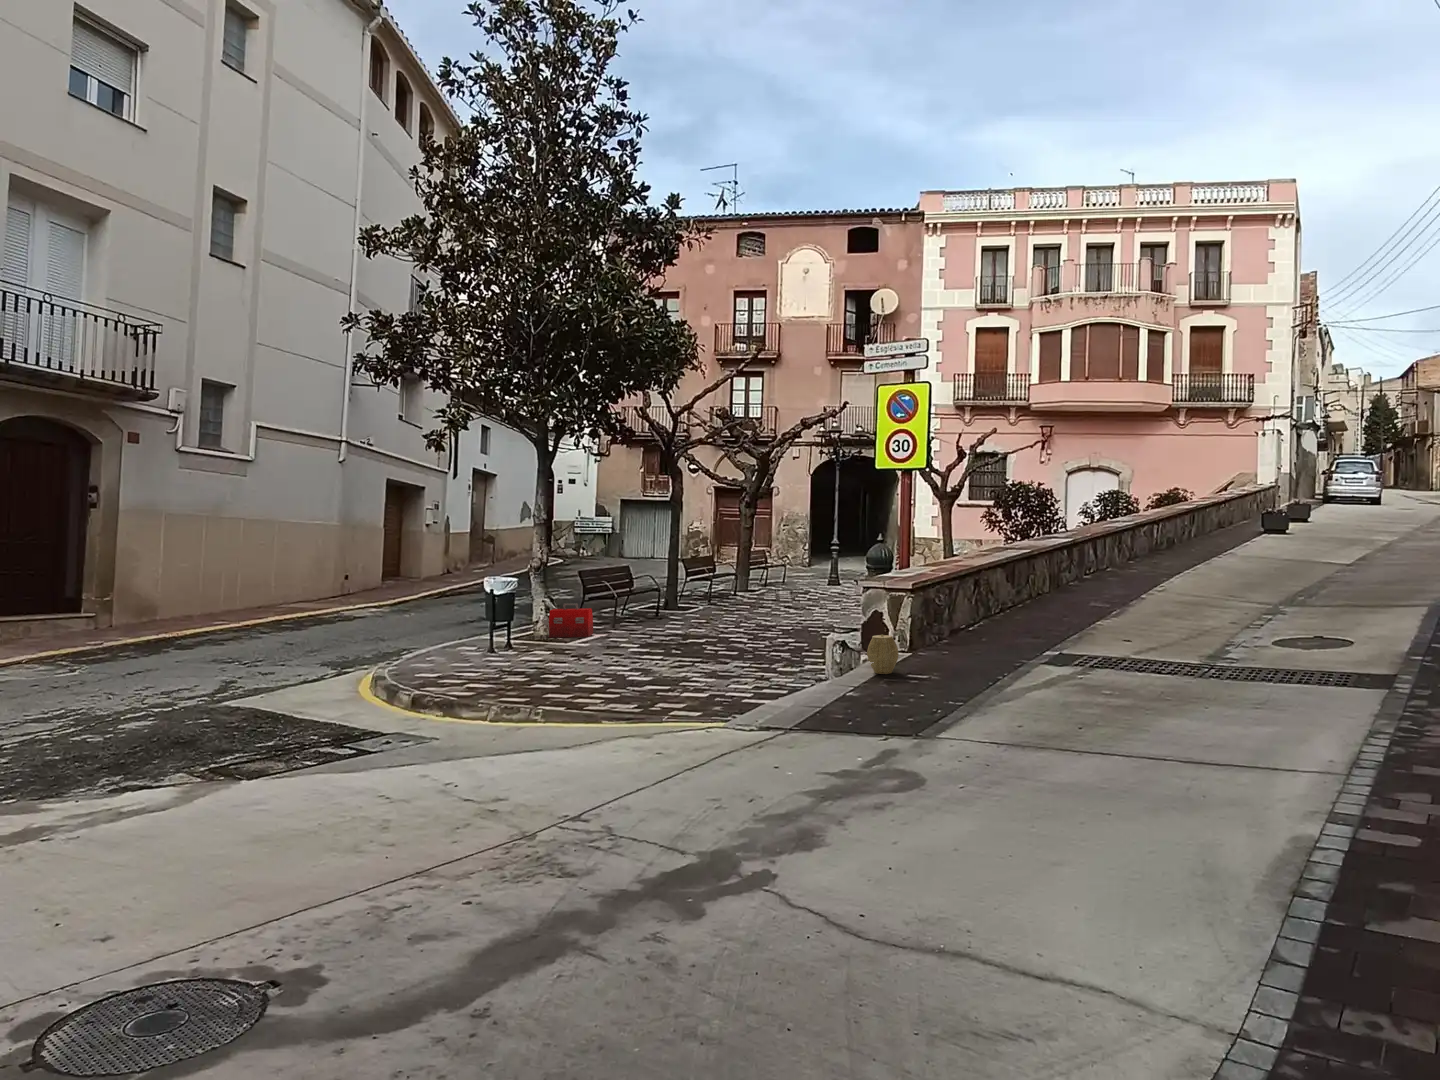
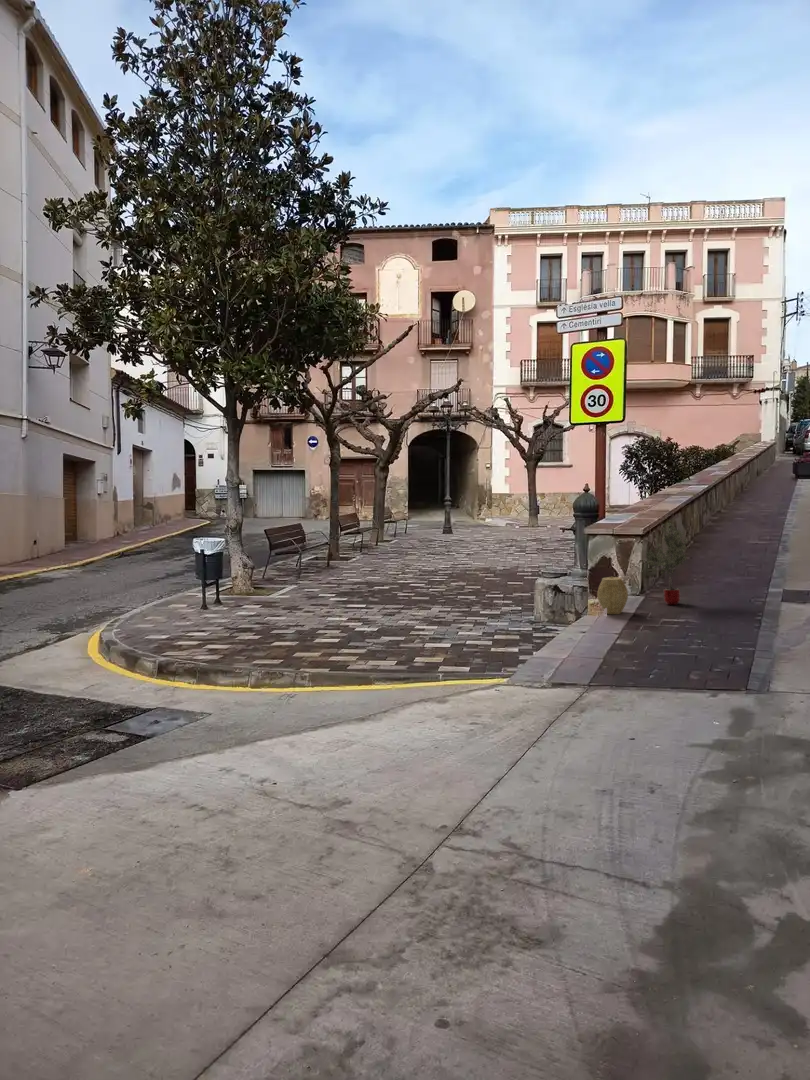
potted tree: none [923,580,974,668] -> present [646,523,688,605]
toolbox: present [549,603,593,638] -> none [251,558,291,591]

